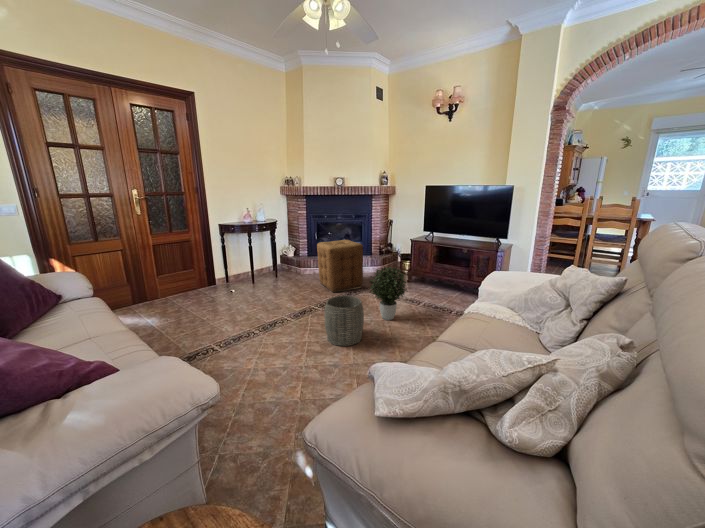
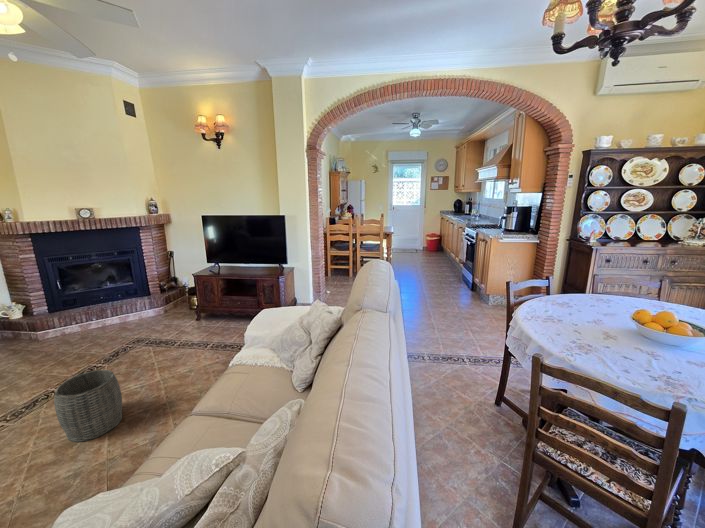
ottoman: present [317,240,363,292] -> none [55,286,135,358]
potted plant: present [370,267,408,320] -> none [130,318,184,380]

